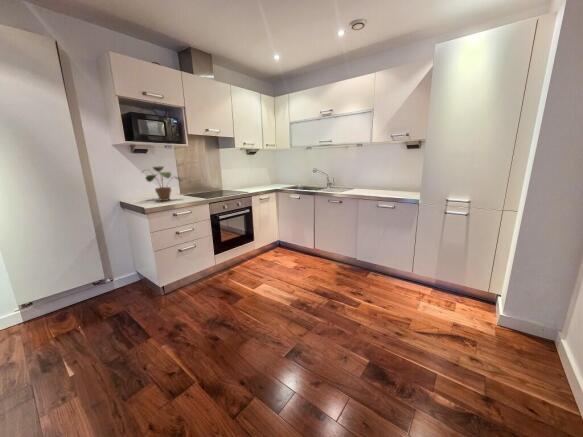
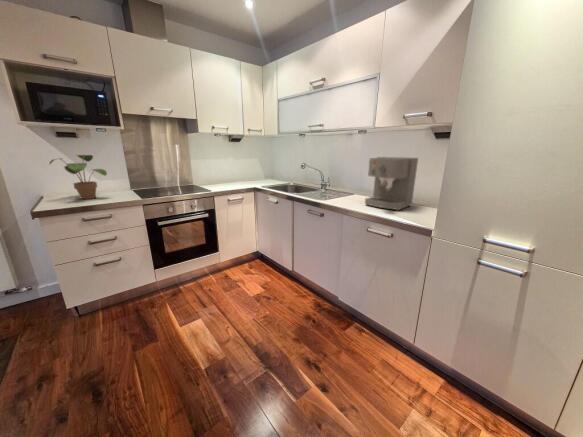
coffee maker: none [369,160,399,193] -> present [365,157,418,211]

